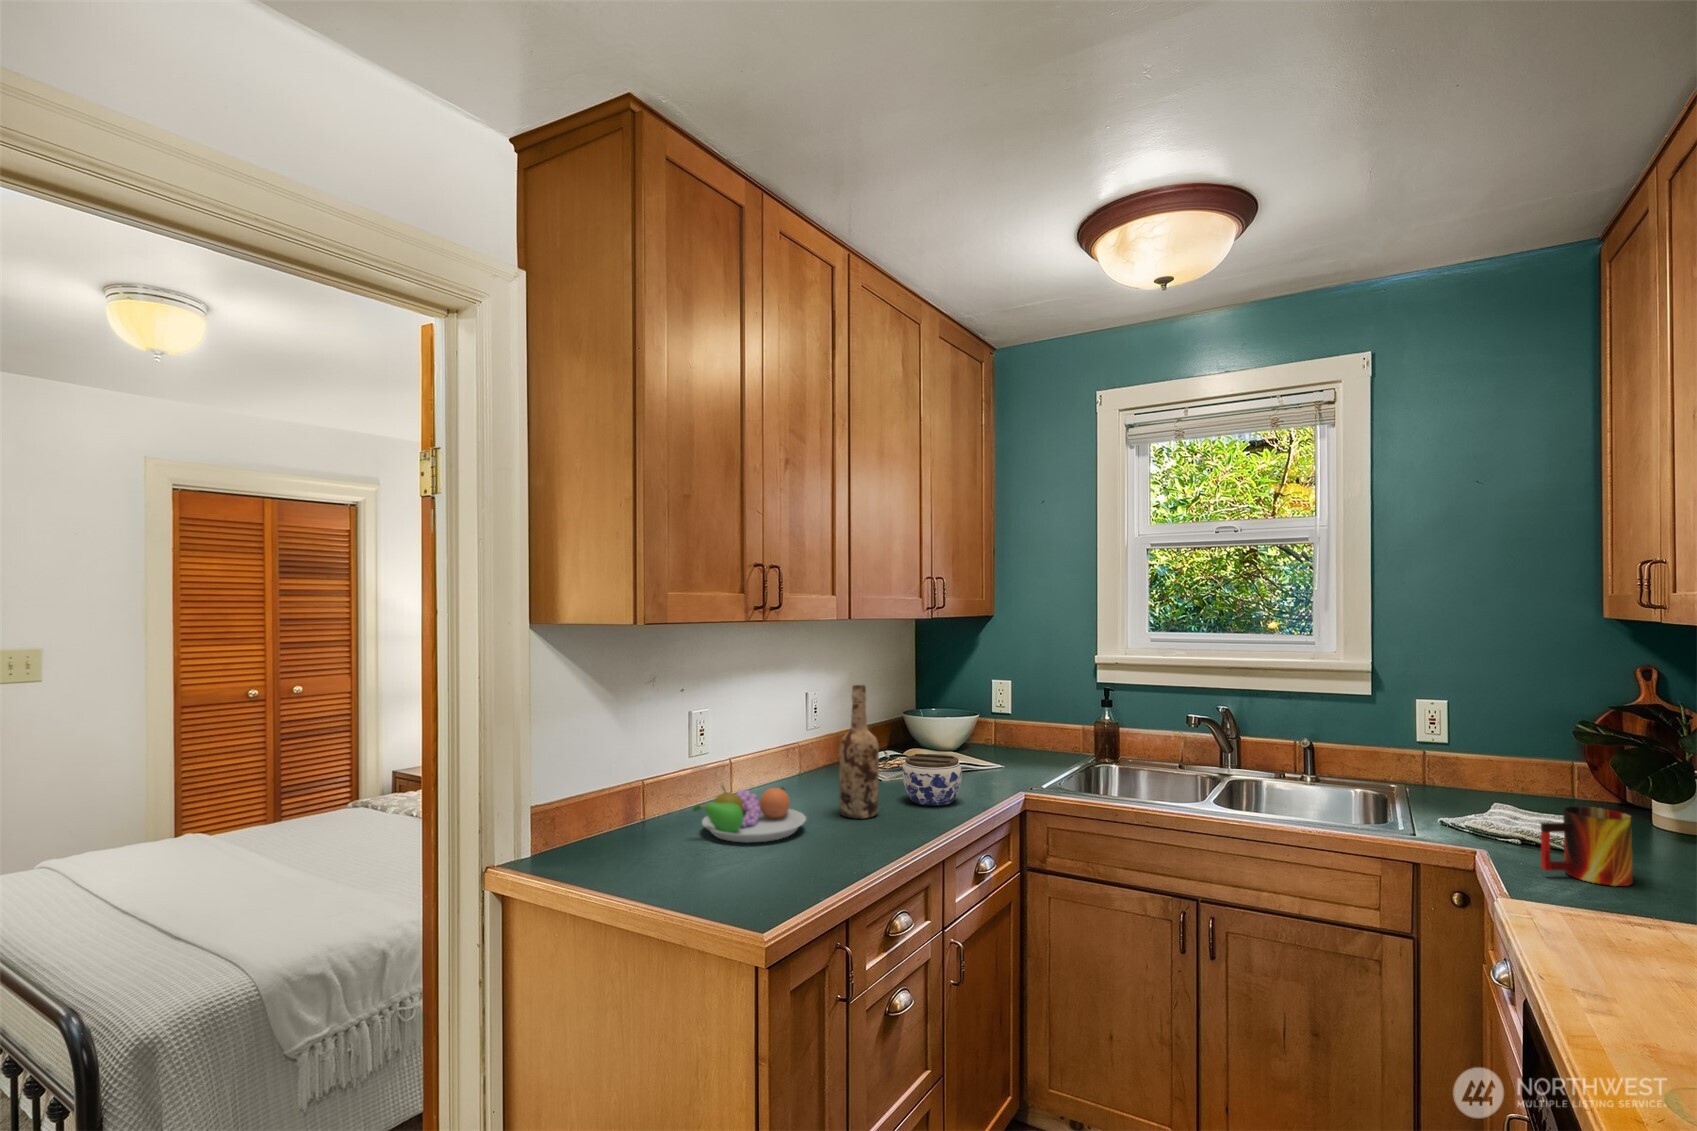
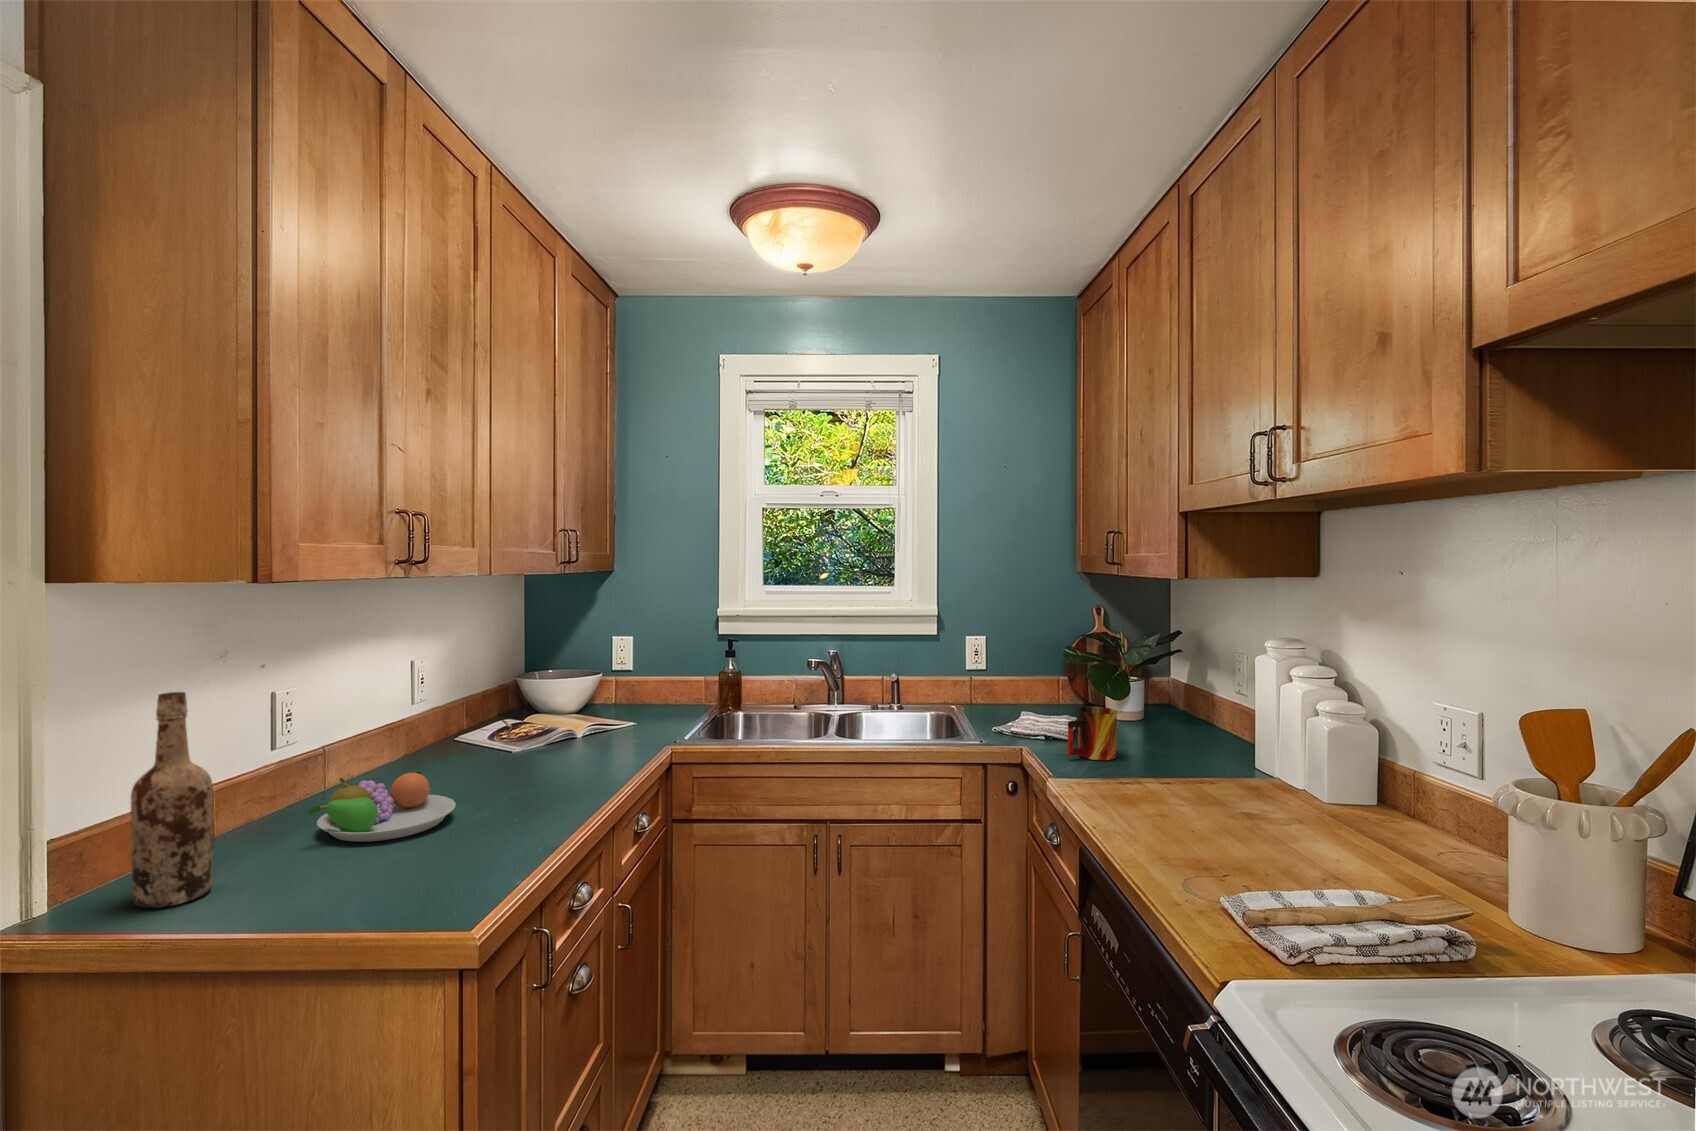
wine bottle: present [839,685,879,818] -> present [131,692,213,908]
jar: present [903,754,962,806] -> none [549,717,613,770]

